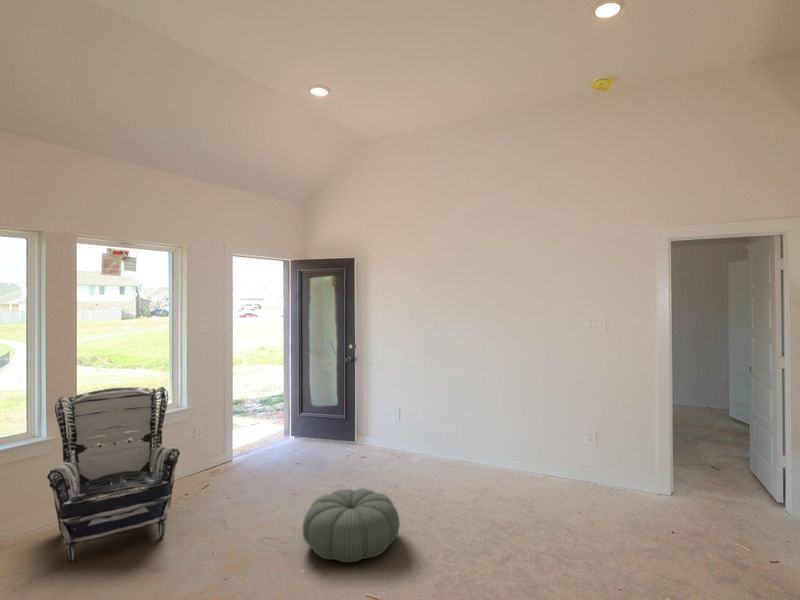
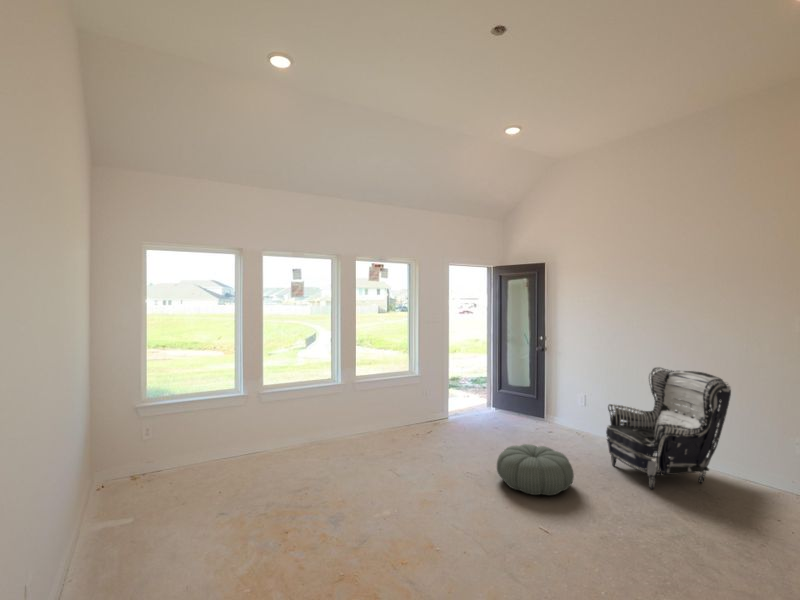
armchair: present [47,387,180,562] -> present [606,368,731,489]

